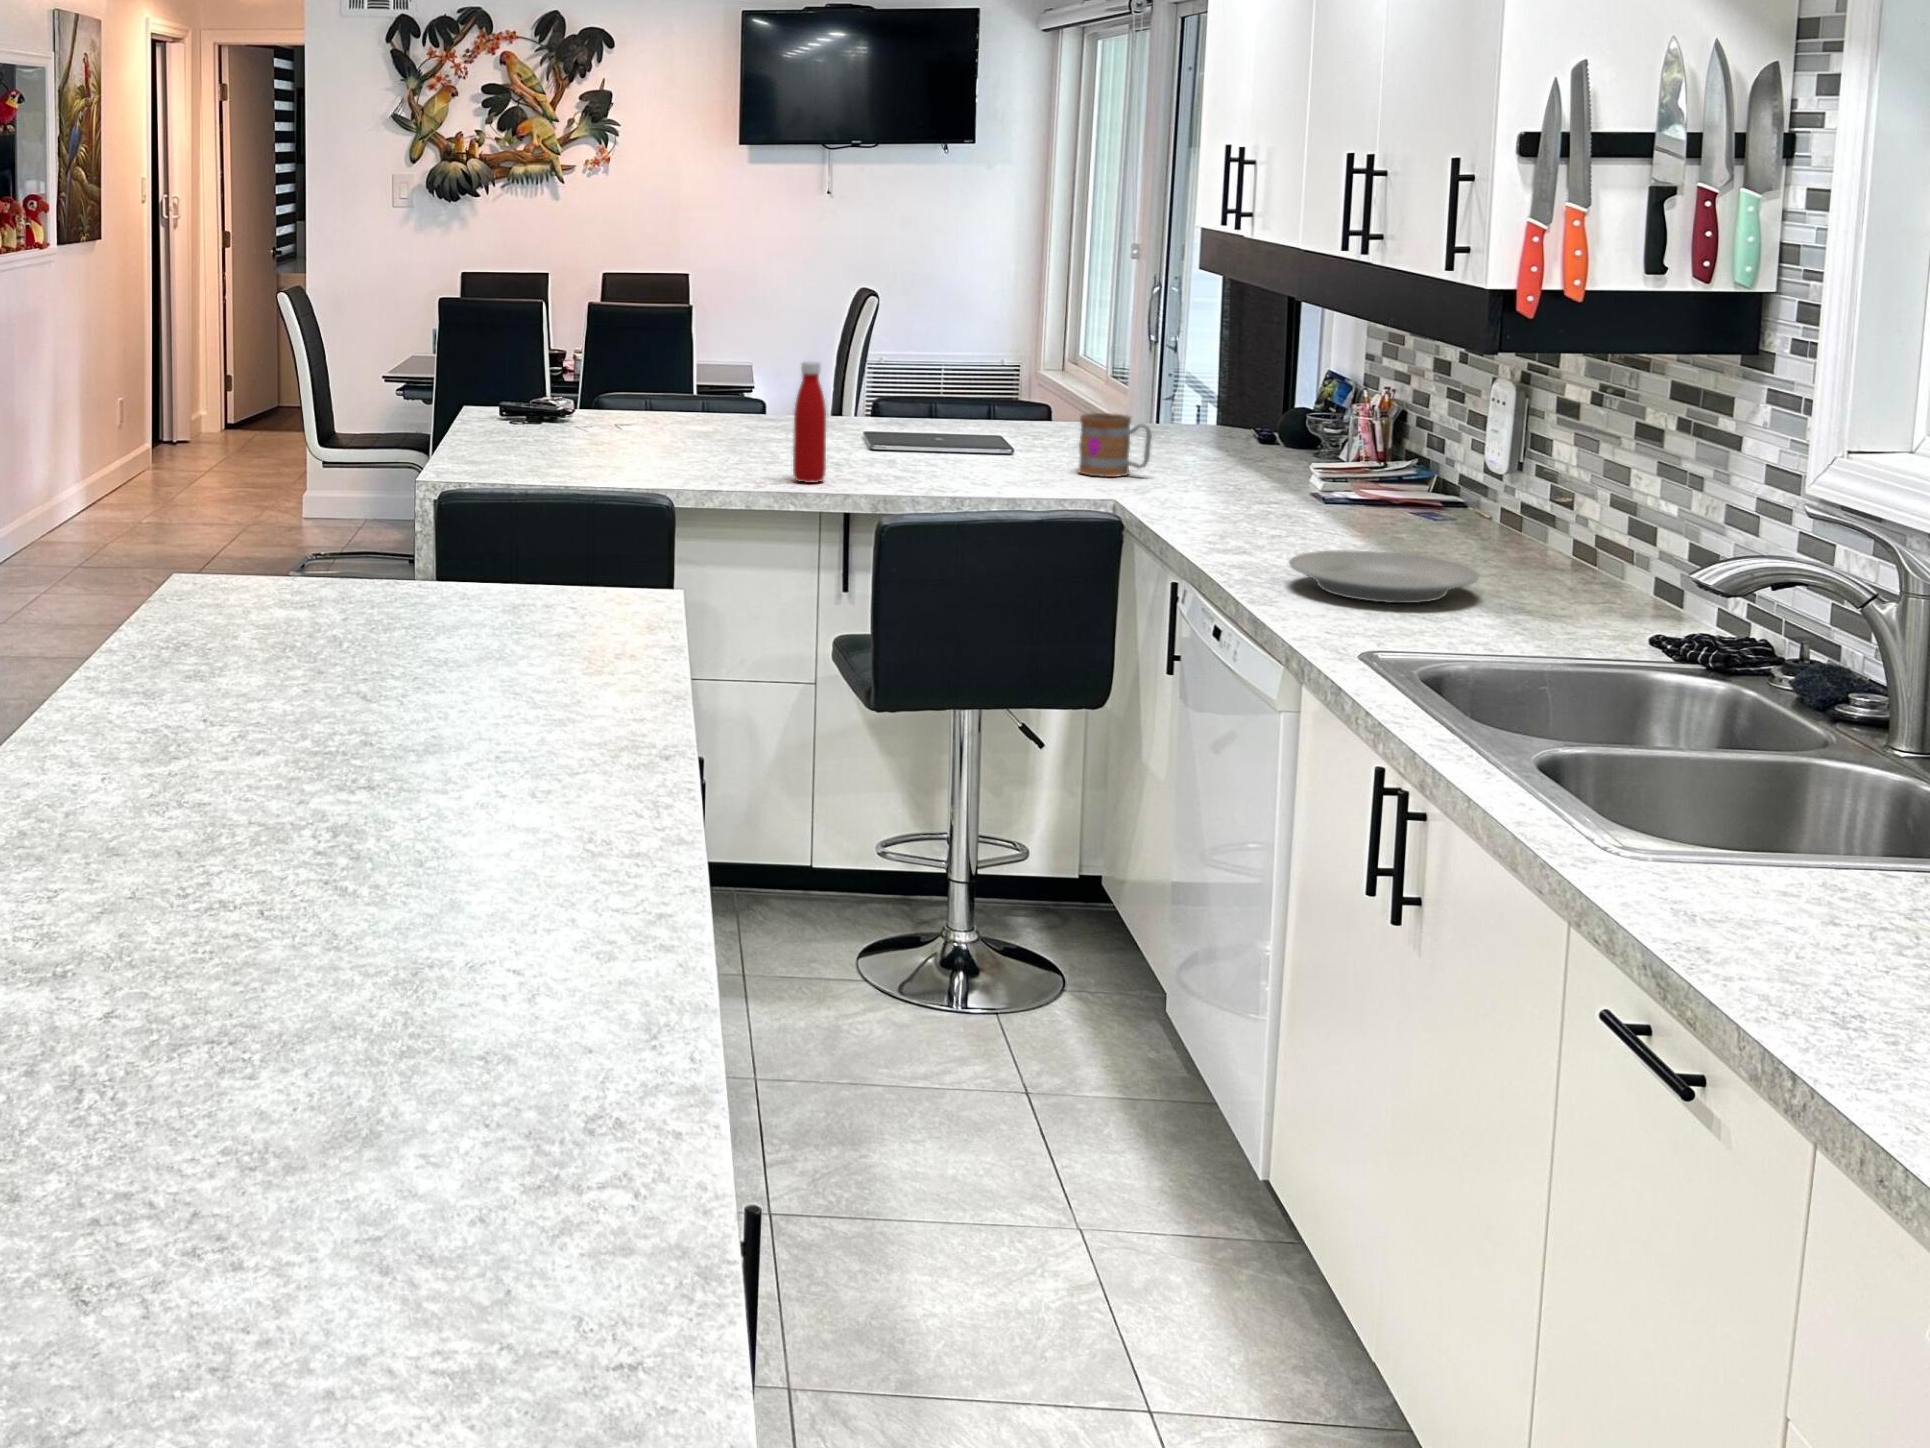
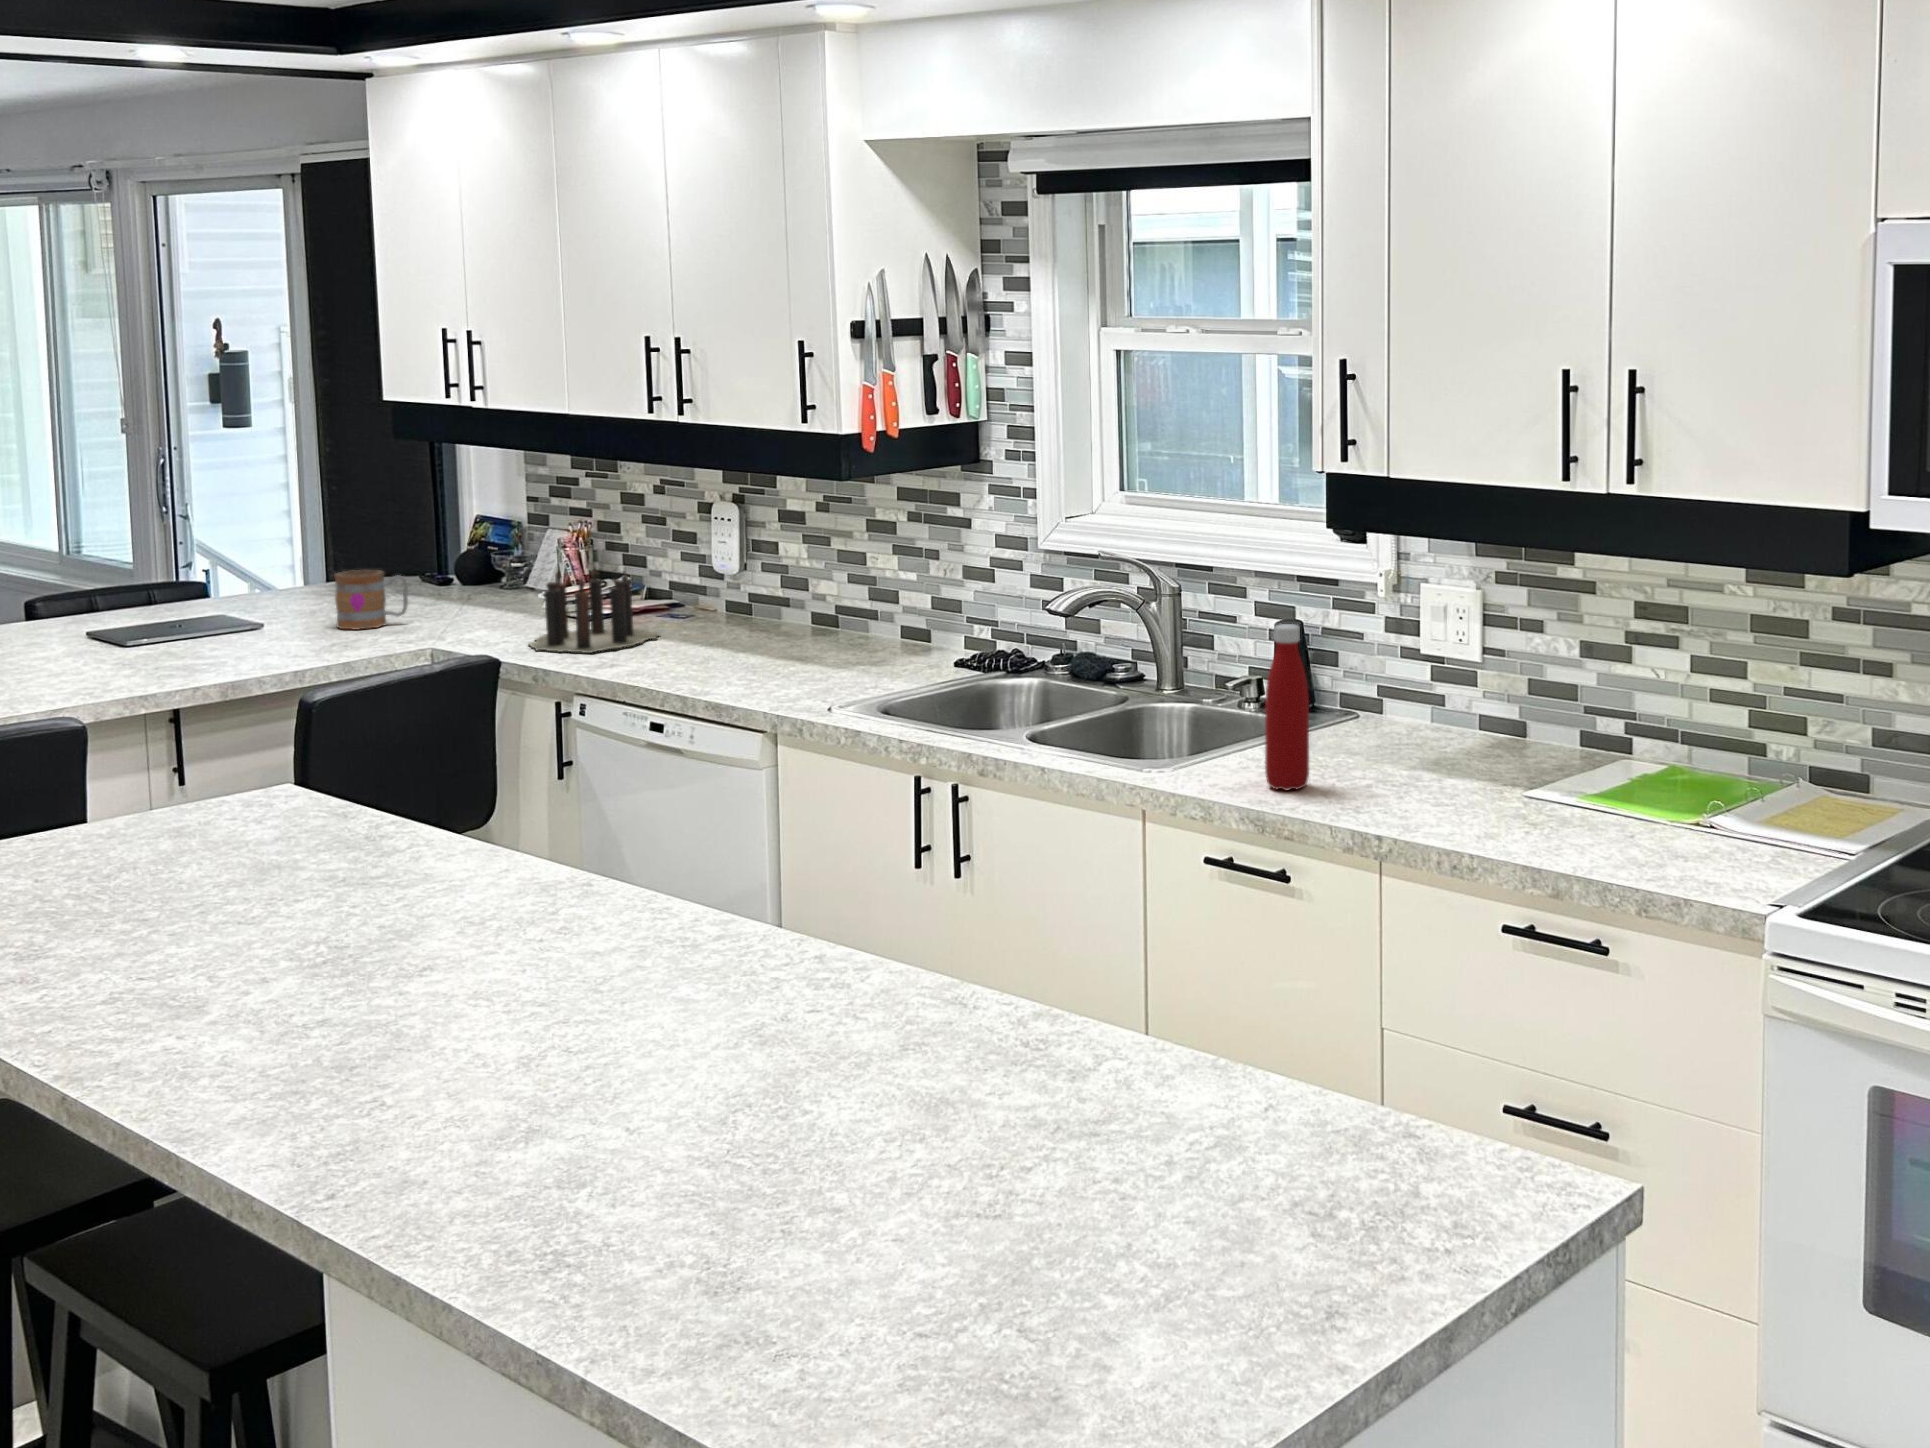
bottle: present [793,361,826,483] -> present [1265,624,1309,790]
candle: none [1194,439,1368,541] -> present [530,567,659,653]
plate: present [1289,550,1479,603] -> none [681,639,818,676]

